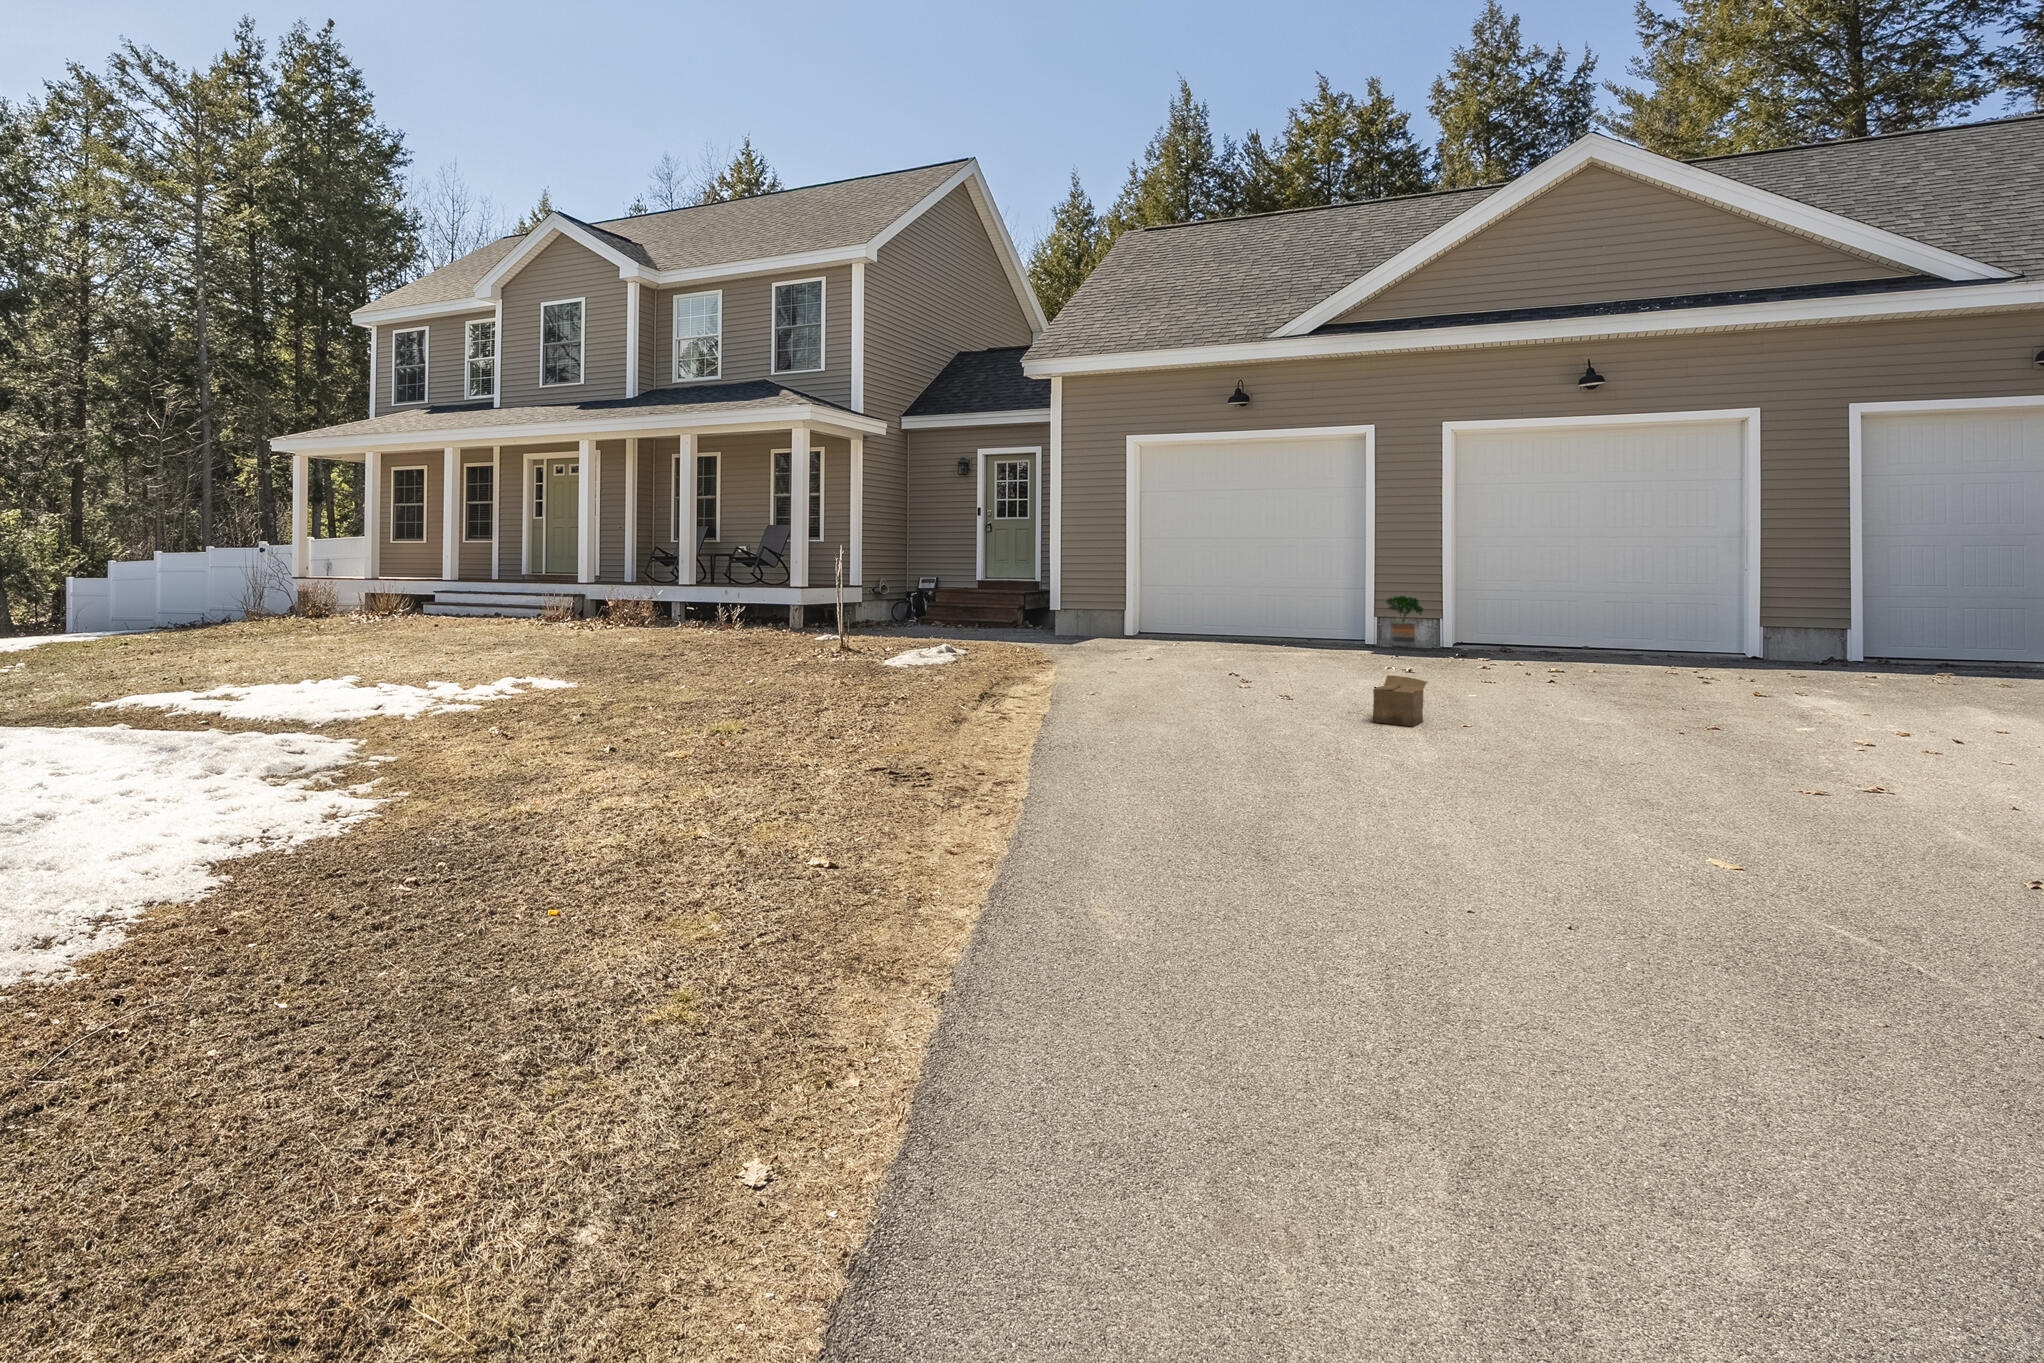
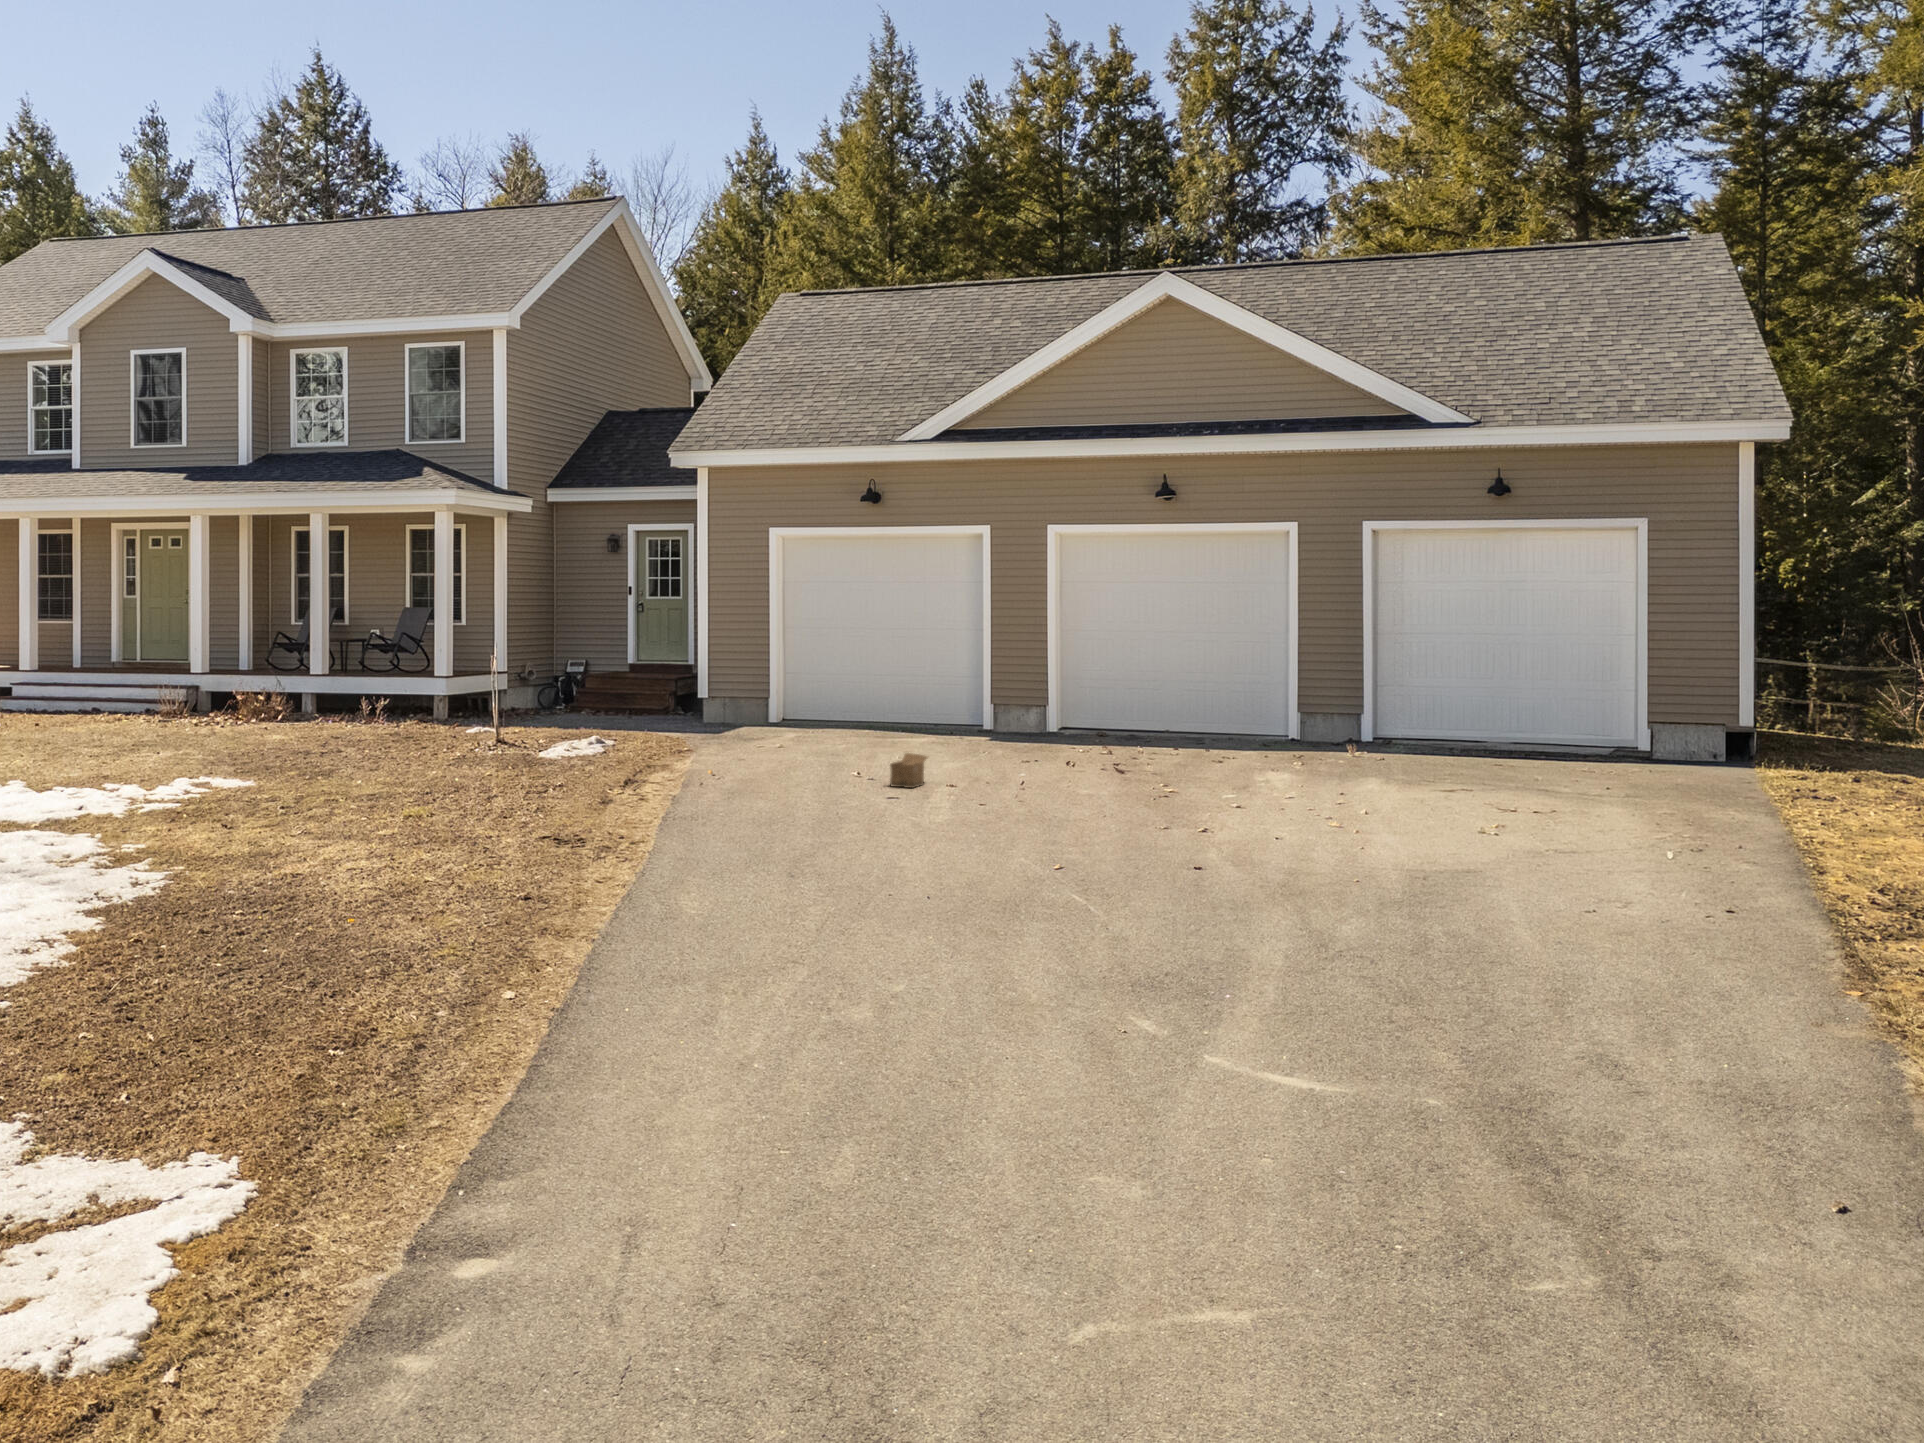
potted tree: present [1386,596,1423,647] -> none [975,681,1005,726]

